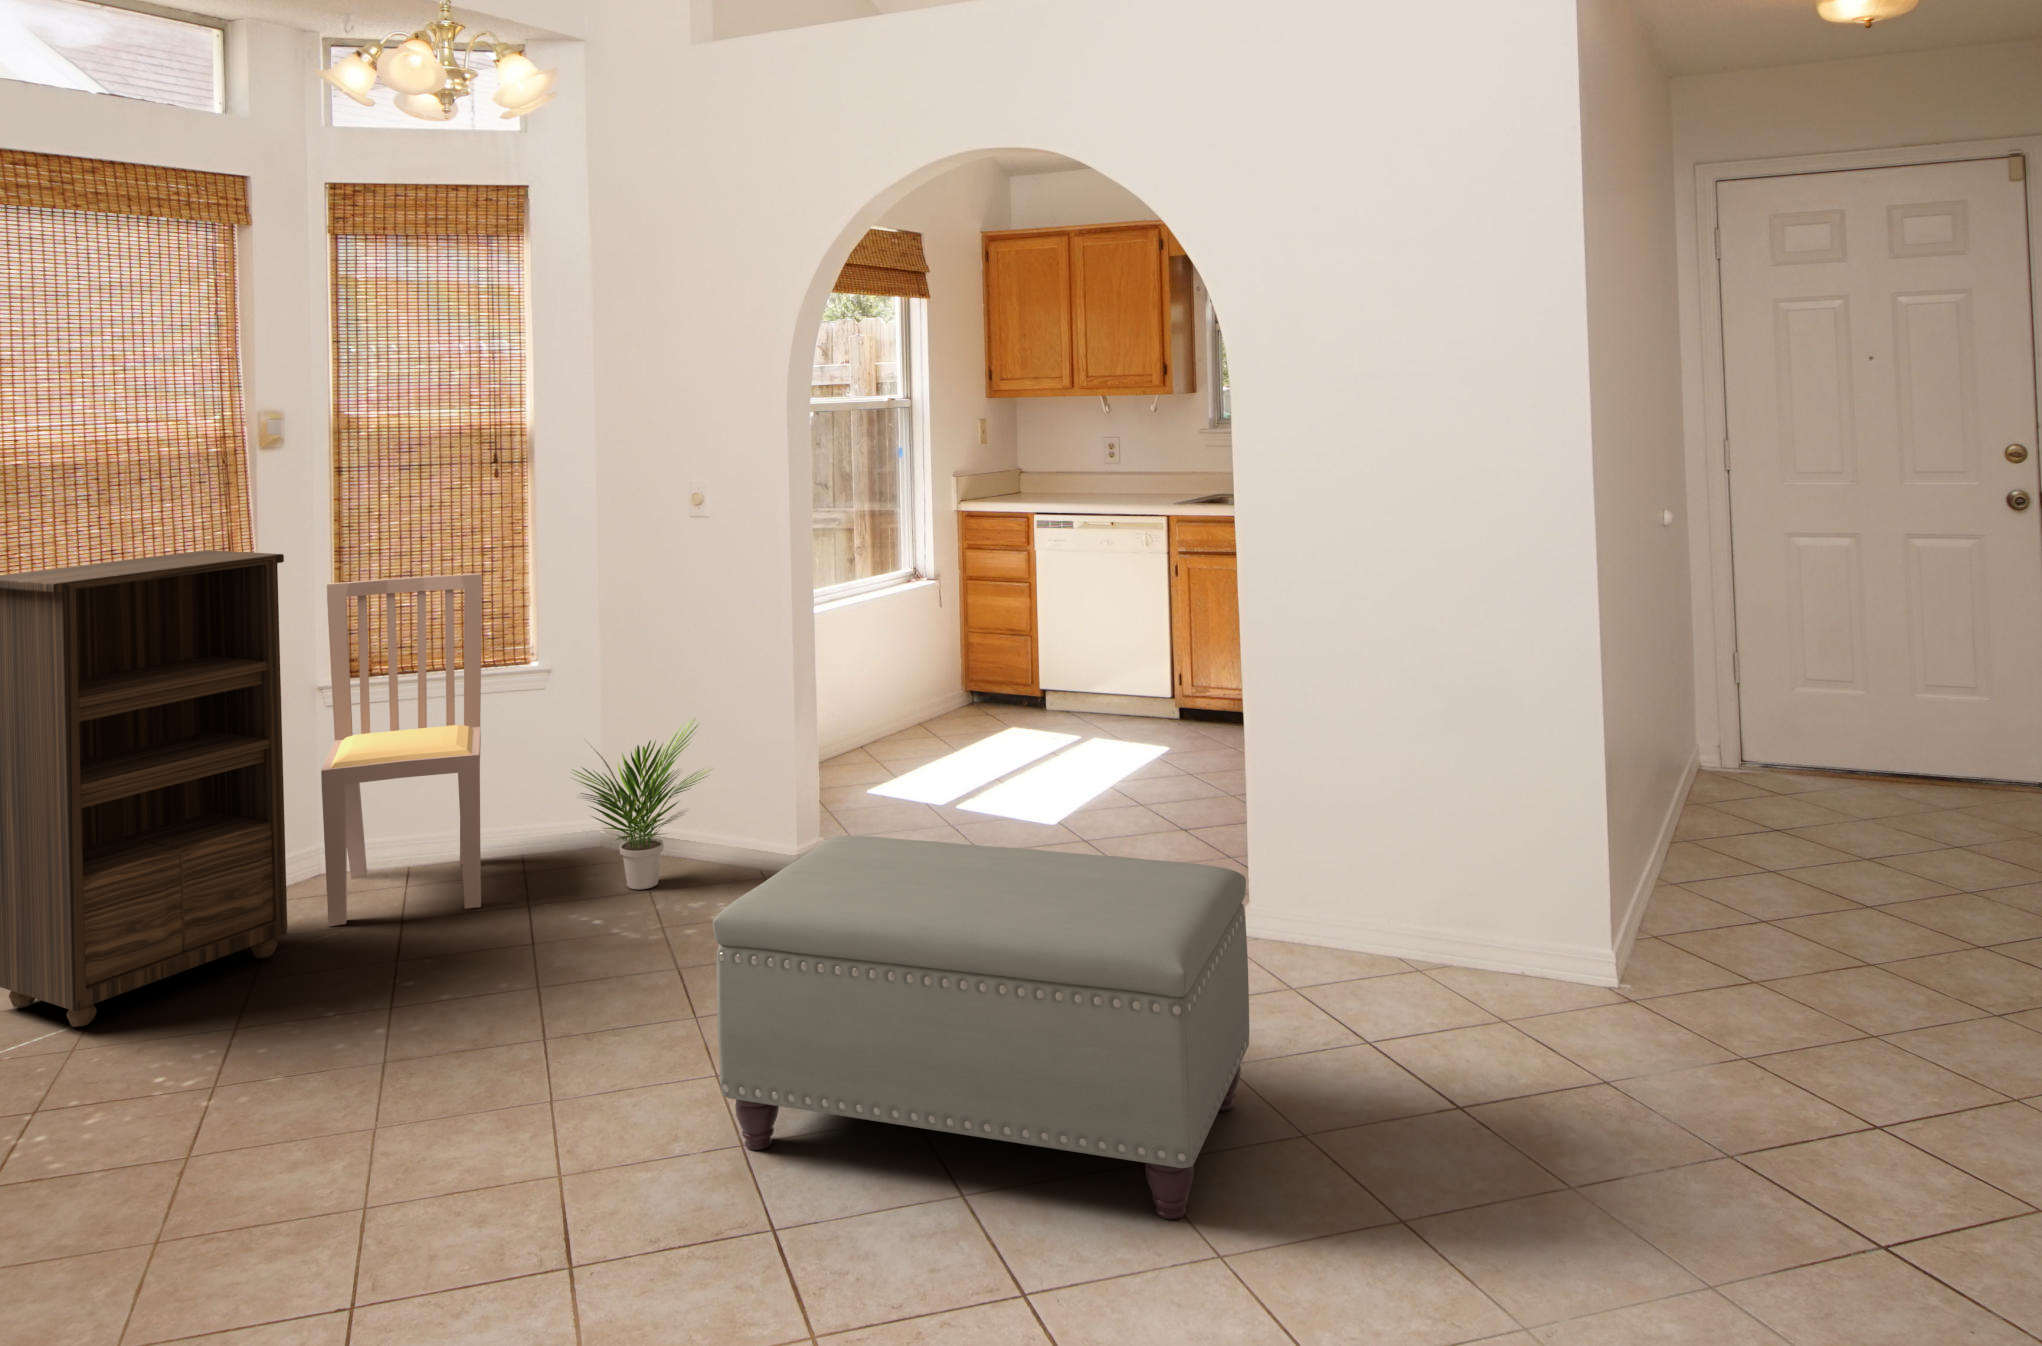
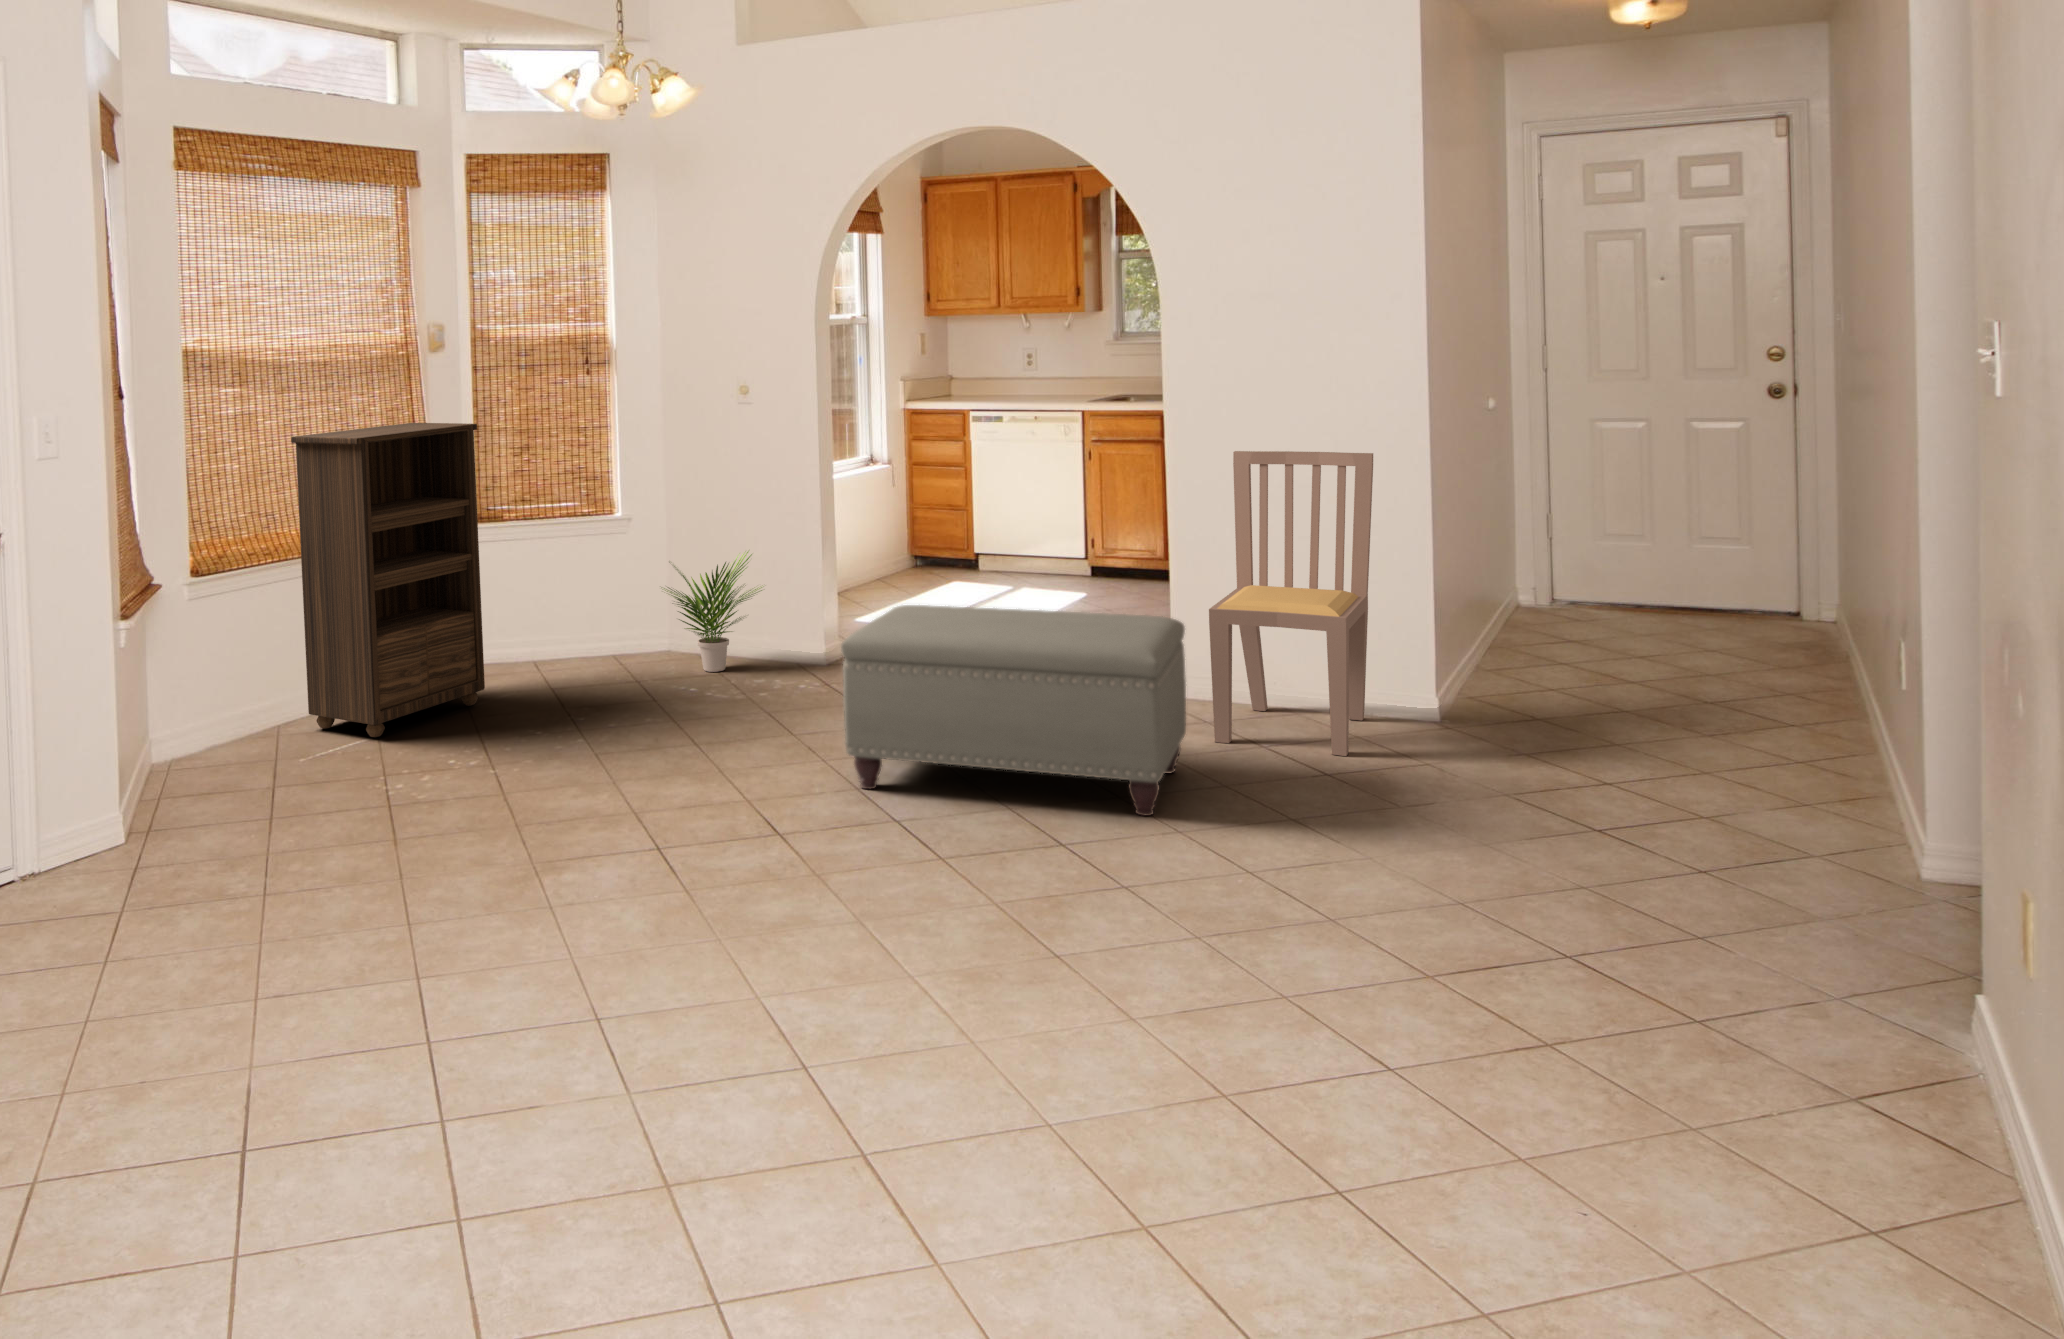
dining chair: present [321,573,482,926] -> present [1209,451,1373,756]

